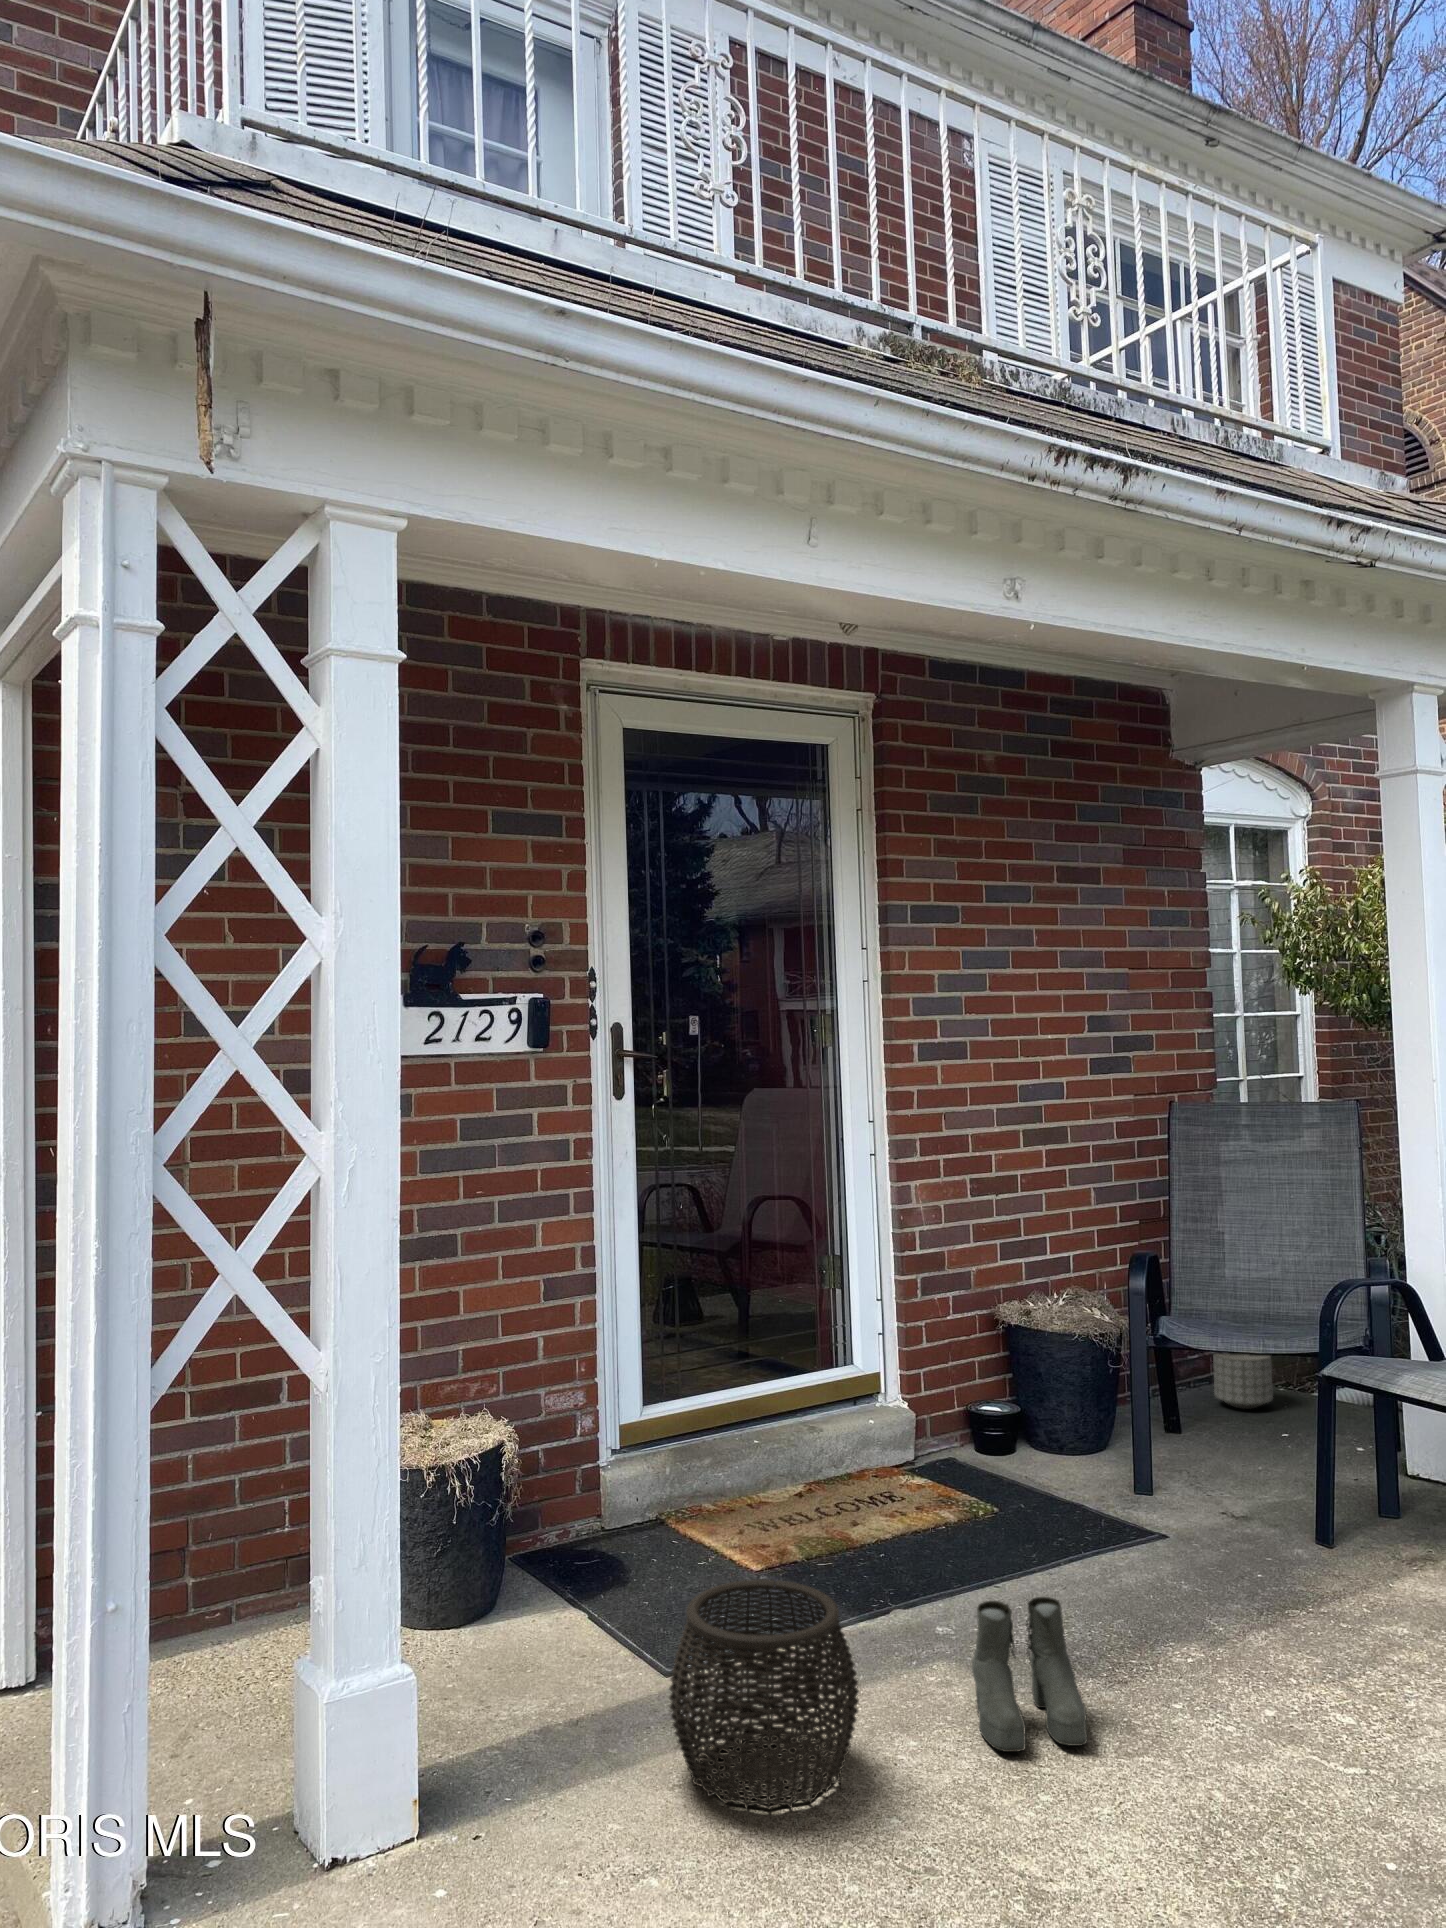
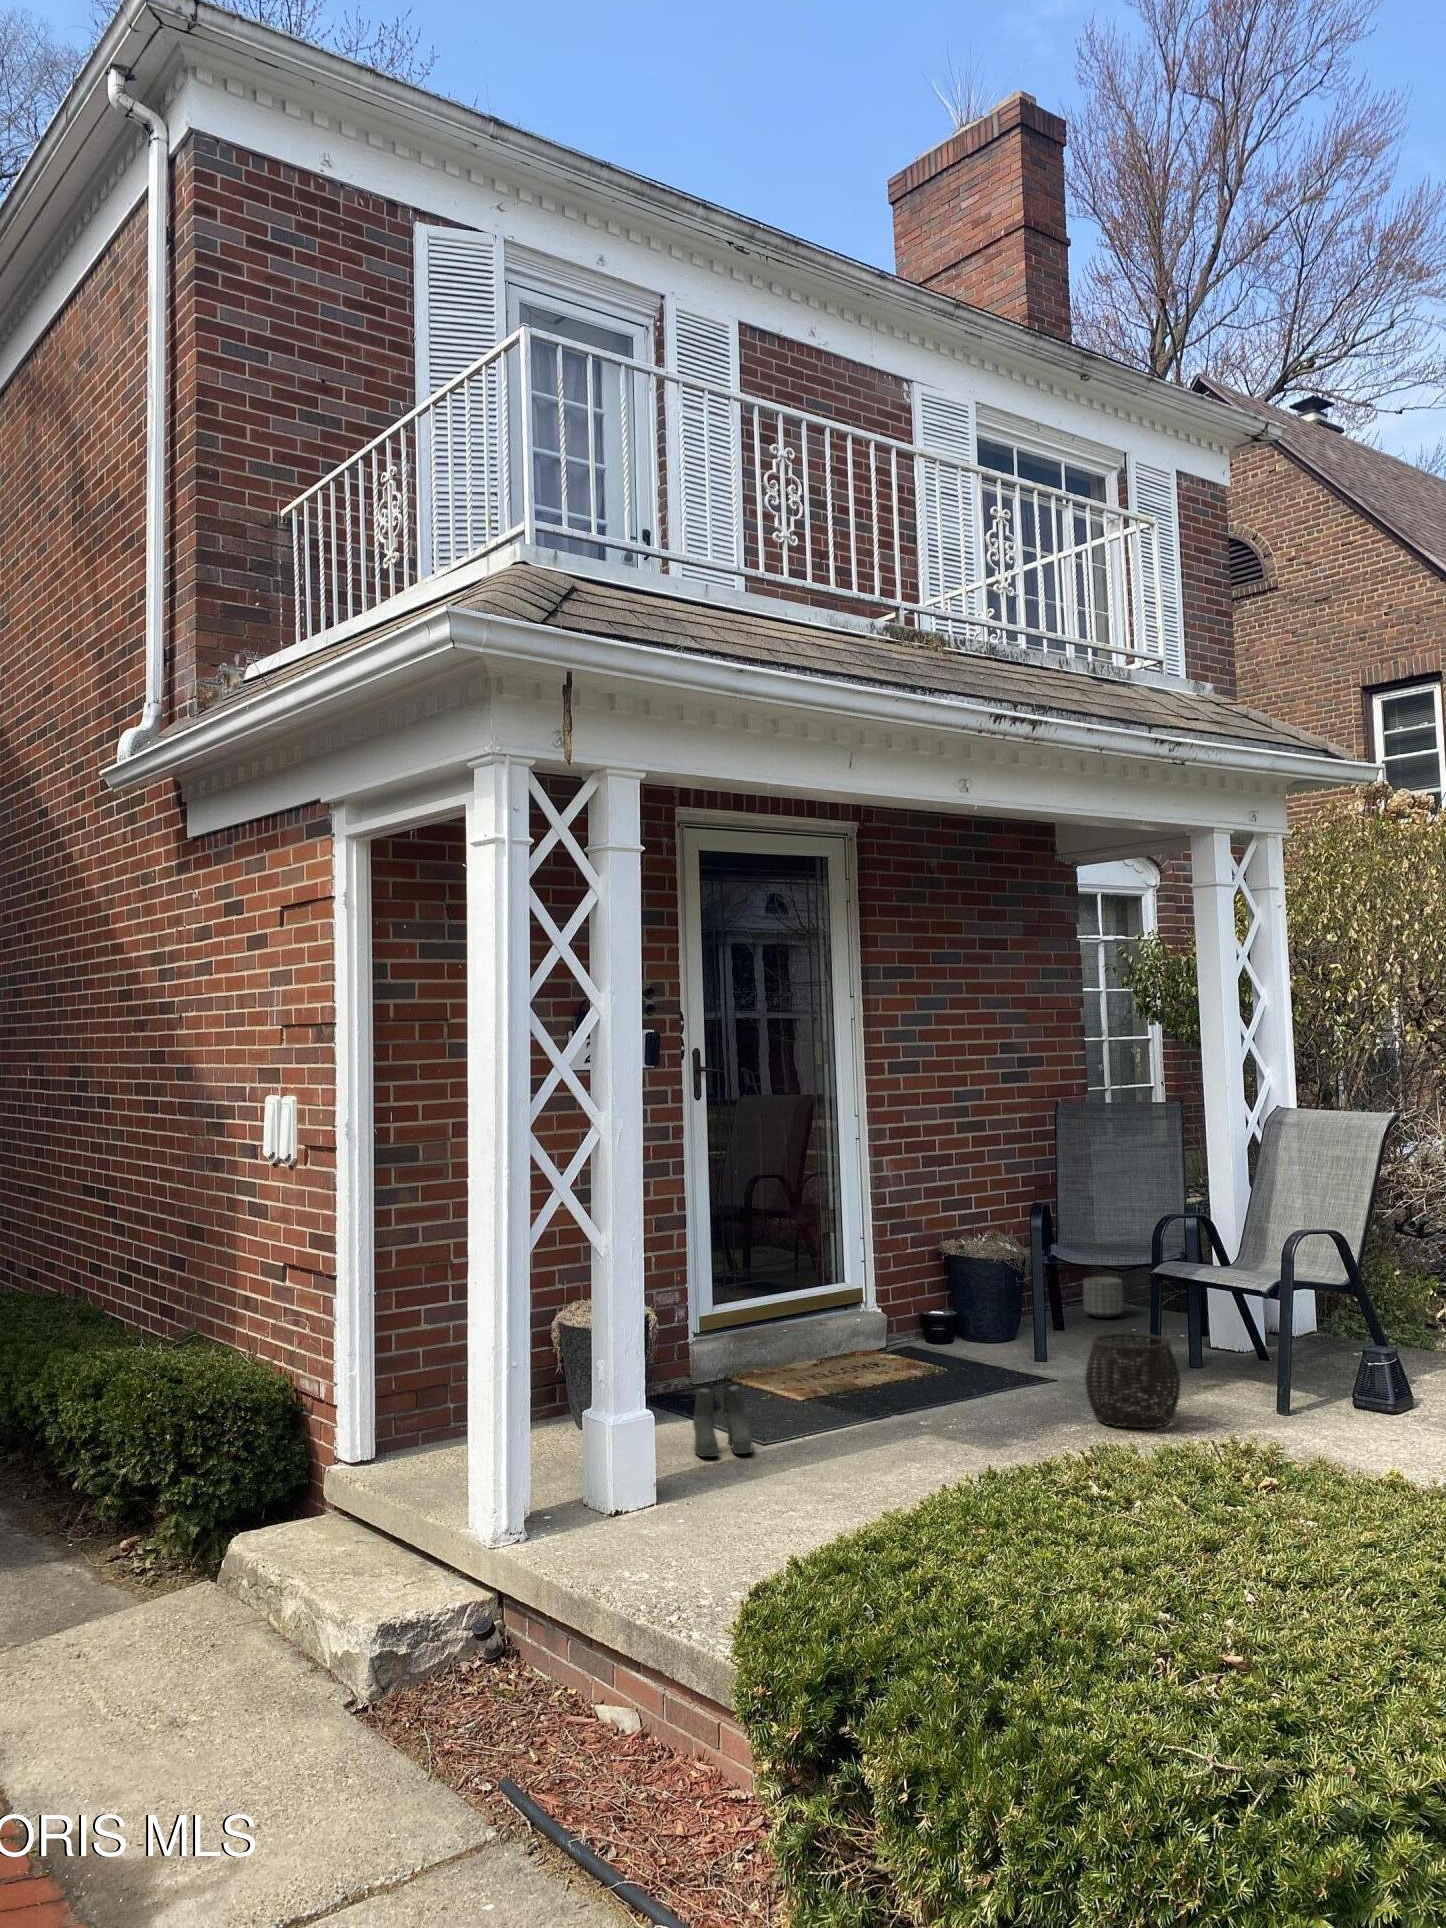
woven basket: present [669,1579,859,1810] -> present [1085,1333,1181,1428]
boots: present [972,1597,1088,1752] -> present [693,1383,753,1457]

